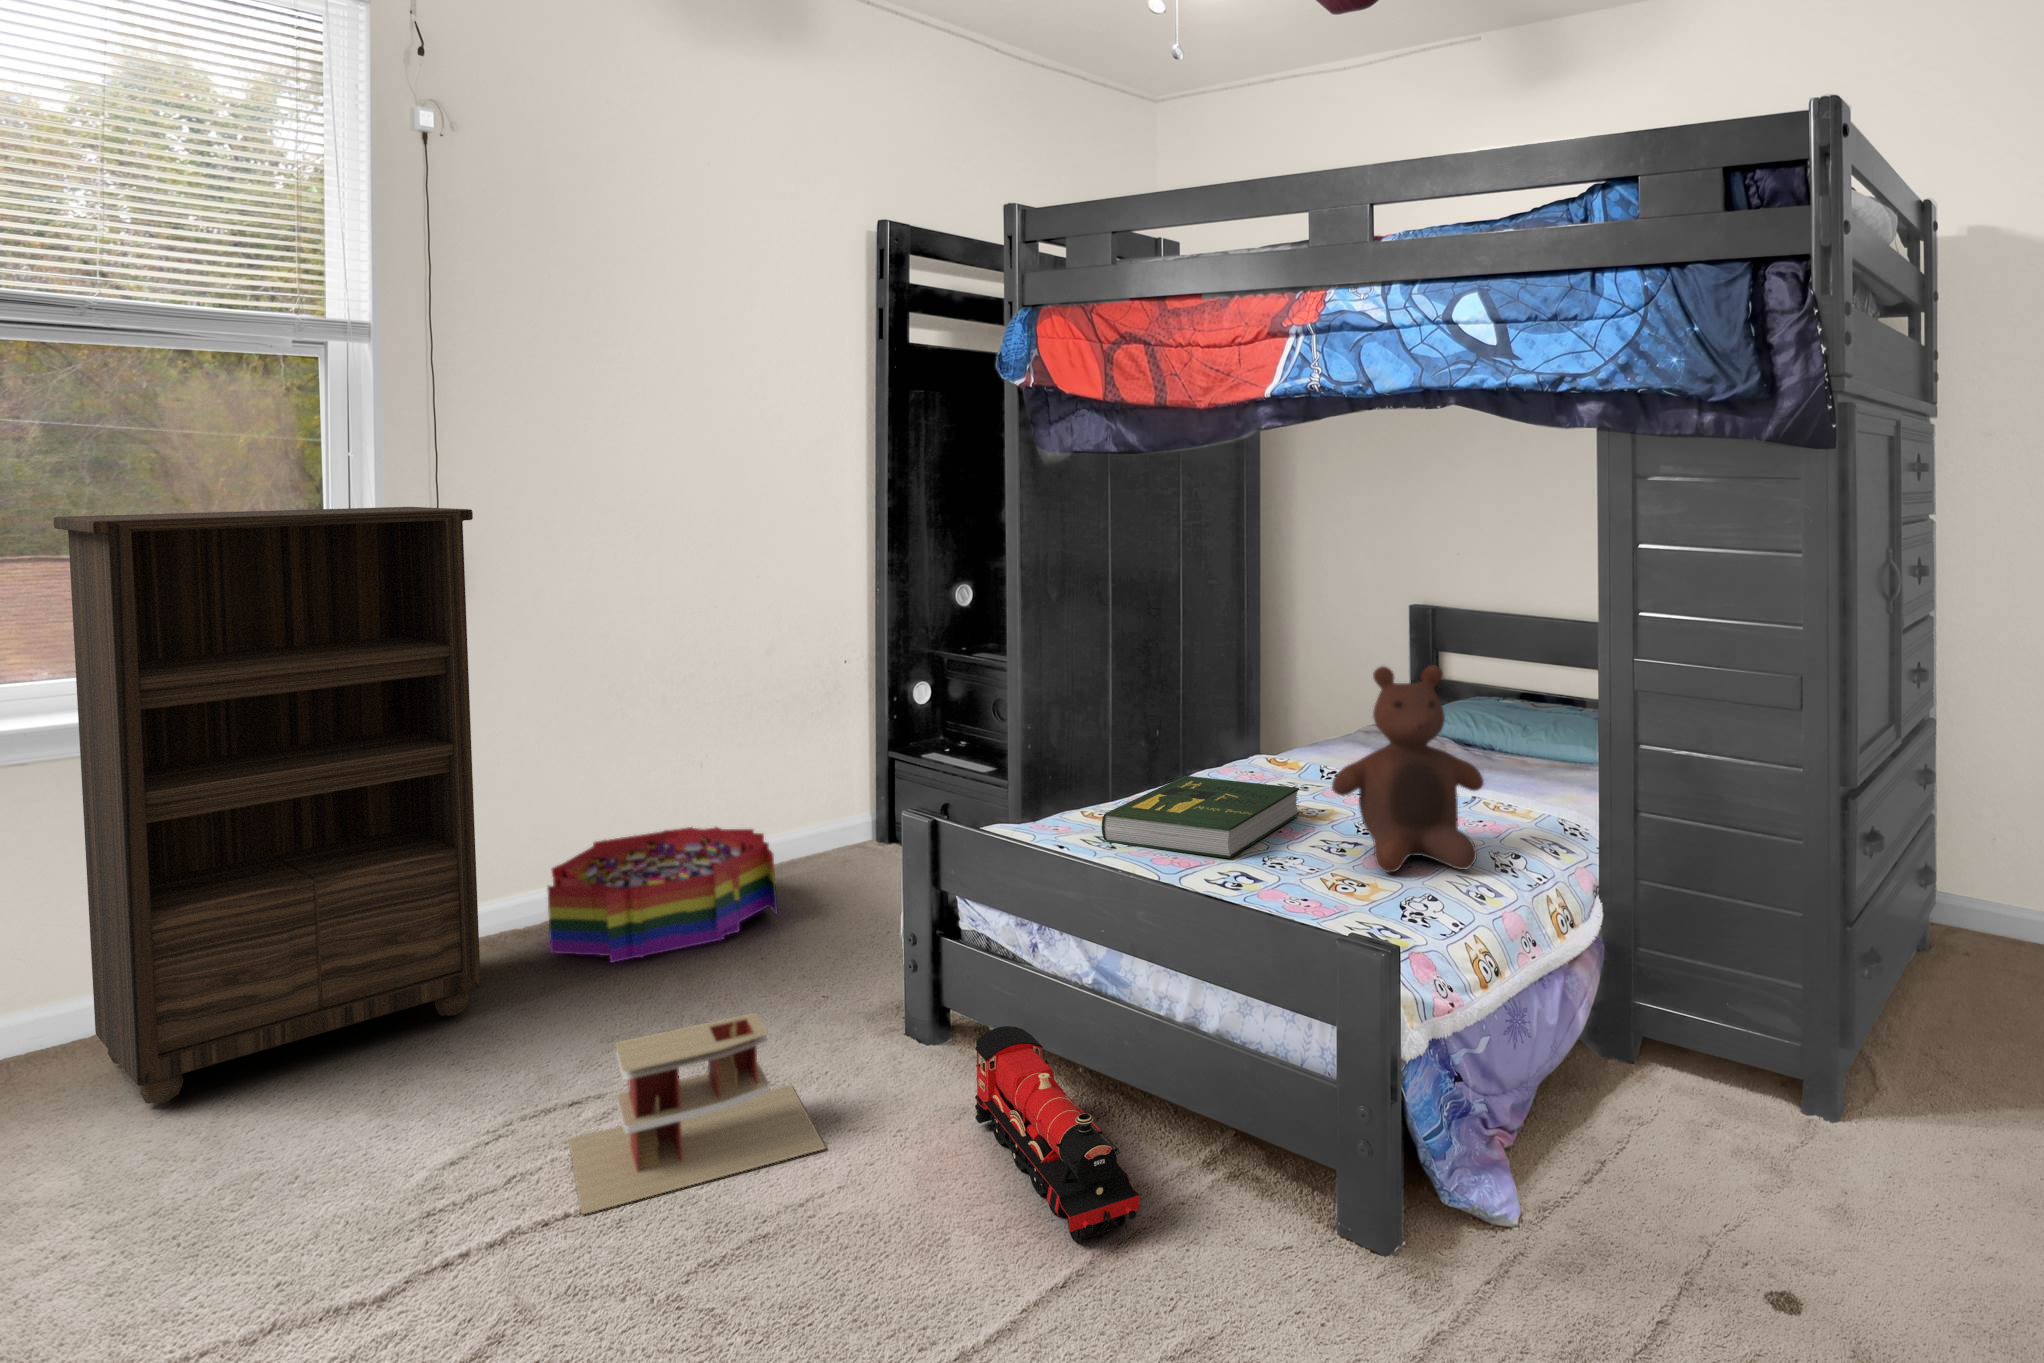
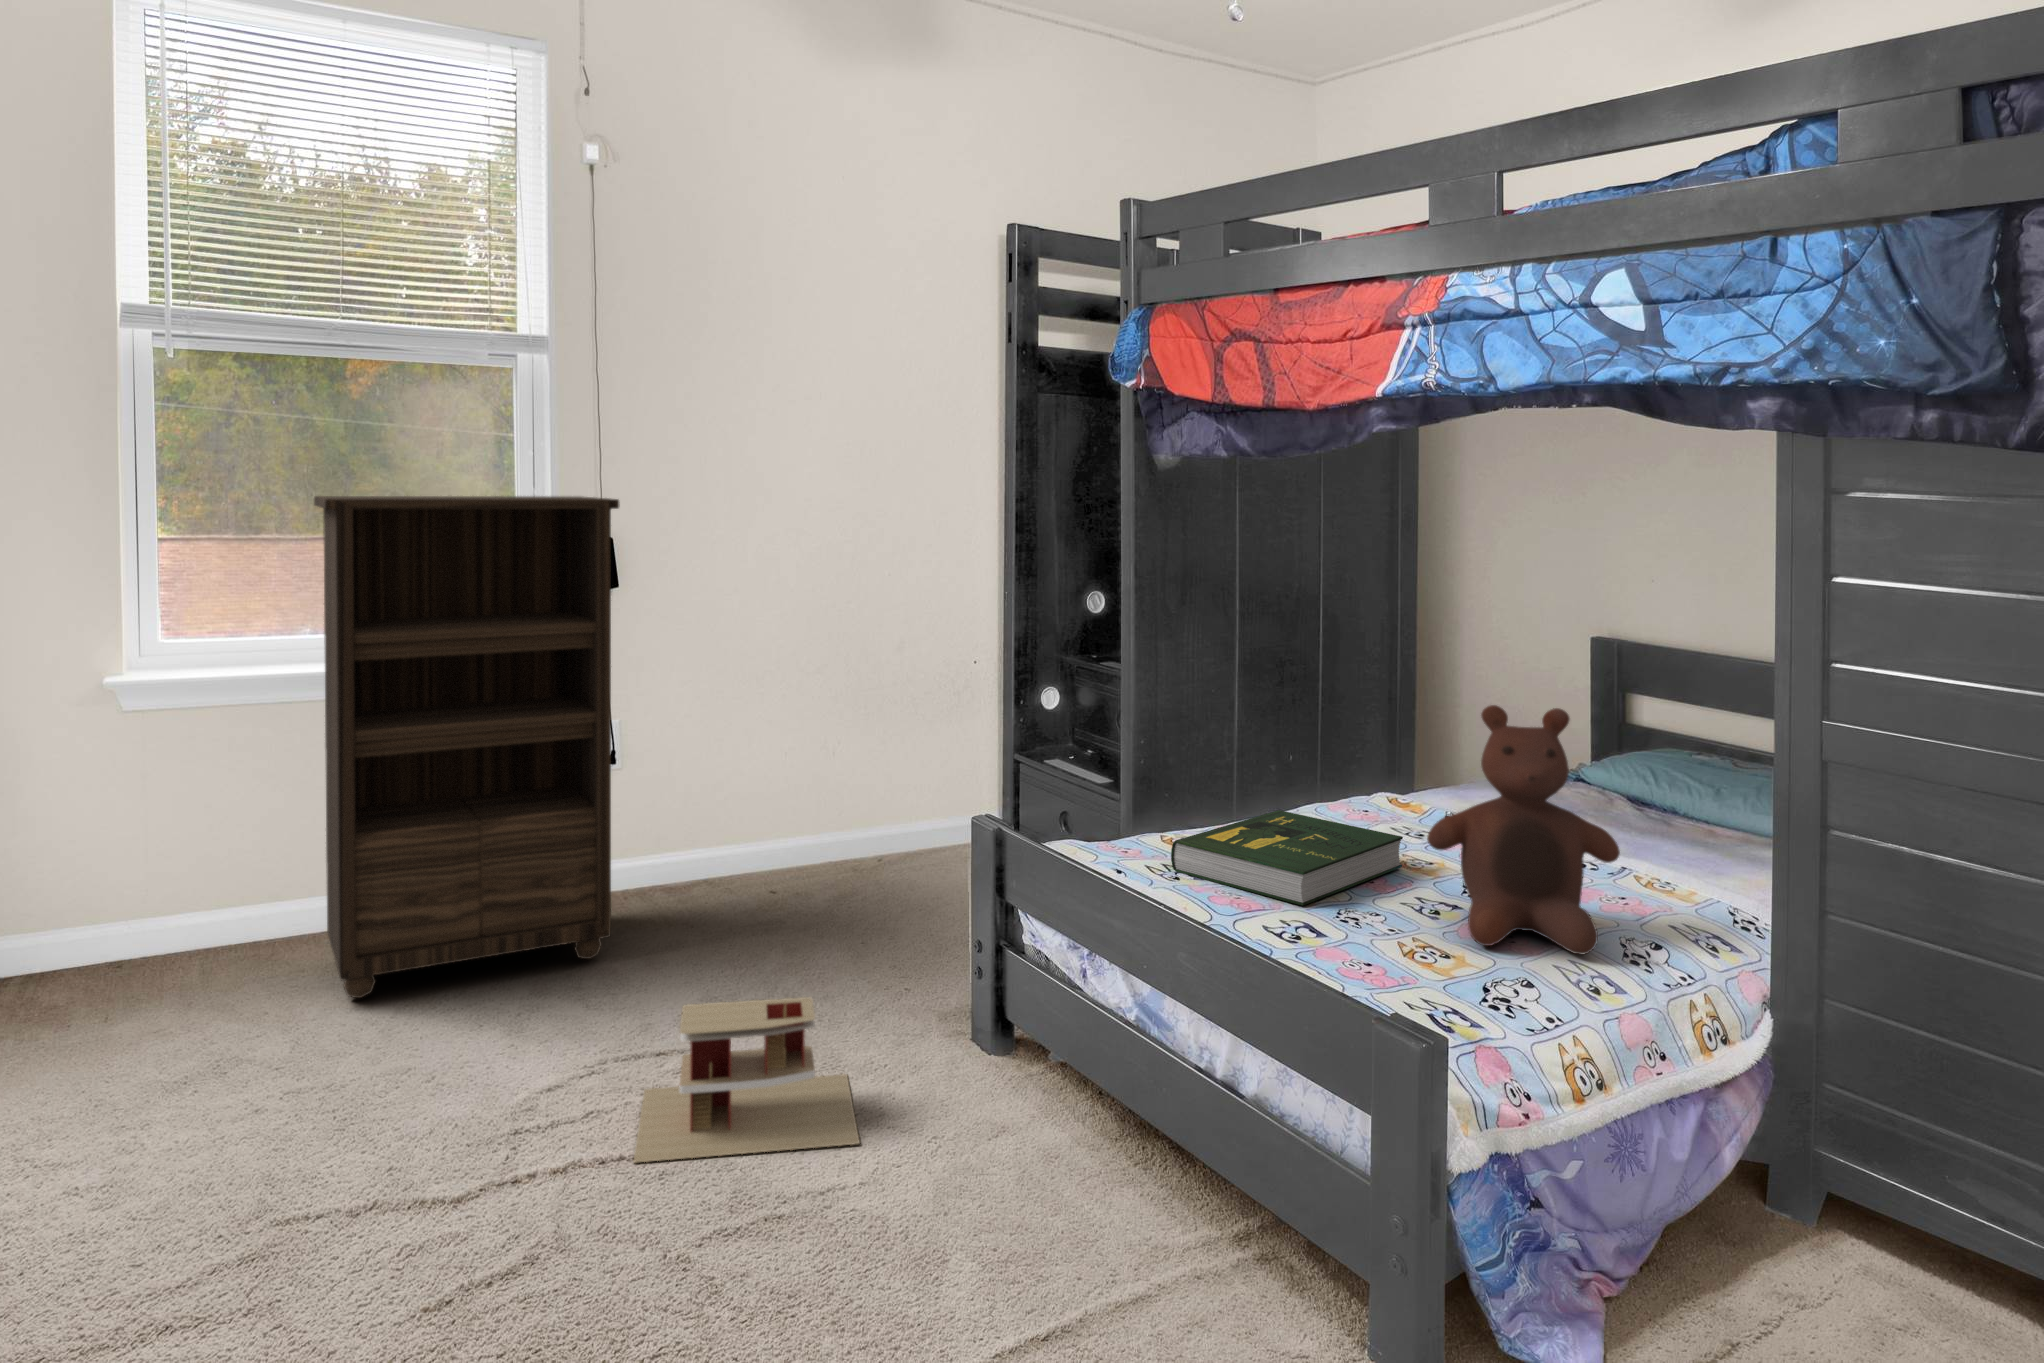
storage bin: present [548,827,778,962] -> none [681,812,882,931]
toy train: present [975,1026,1140,1244] -> none [1007,1051,1144,1298]

